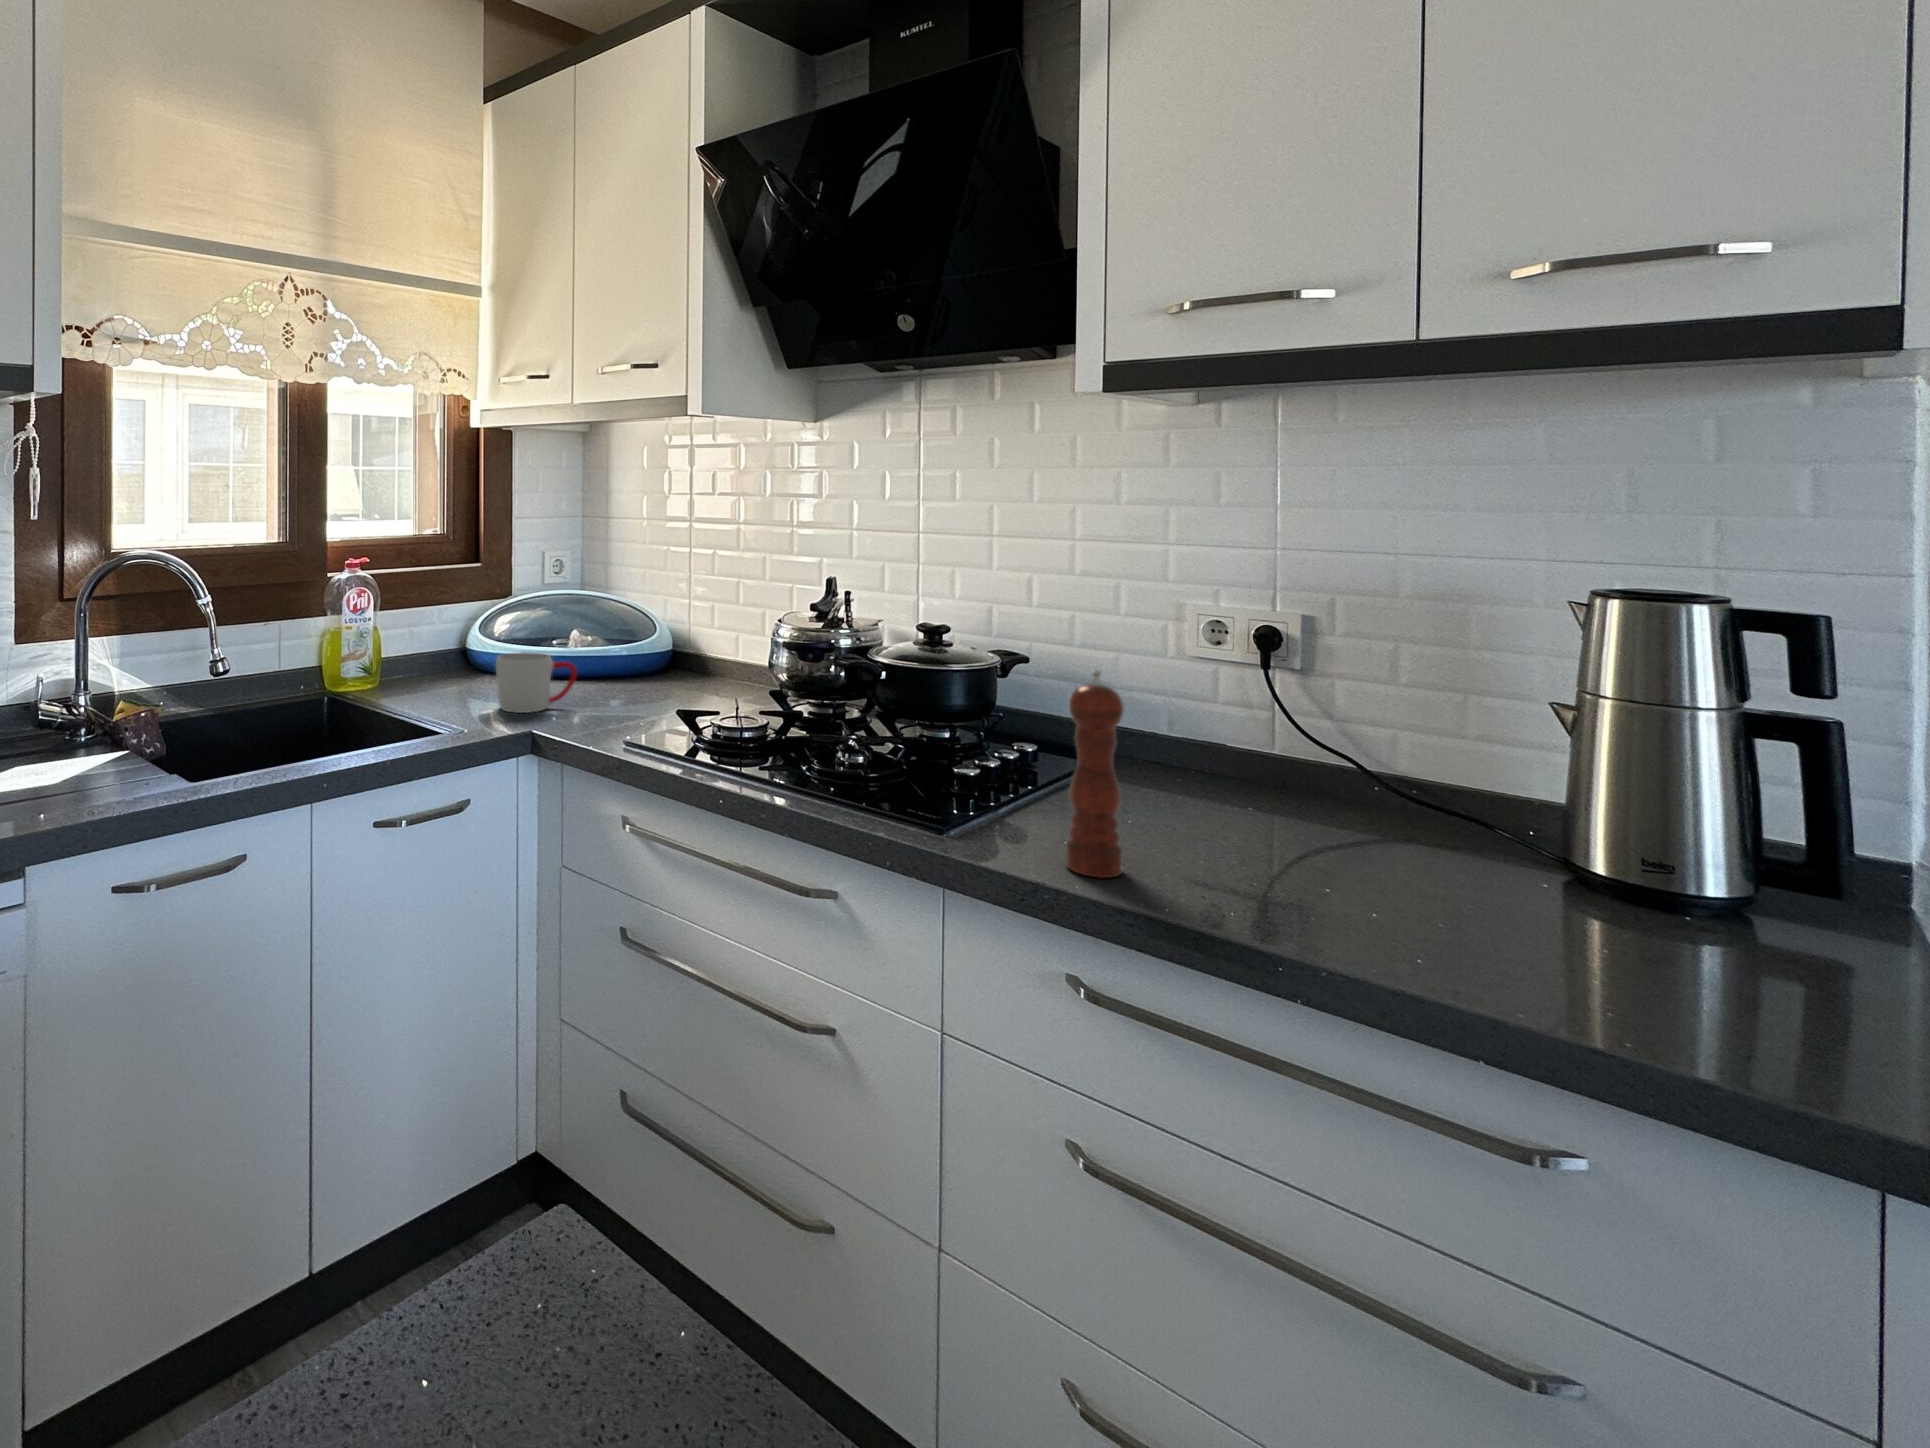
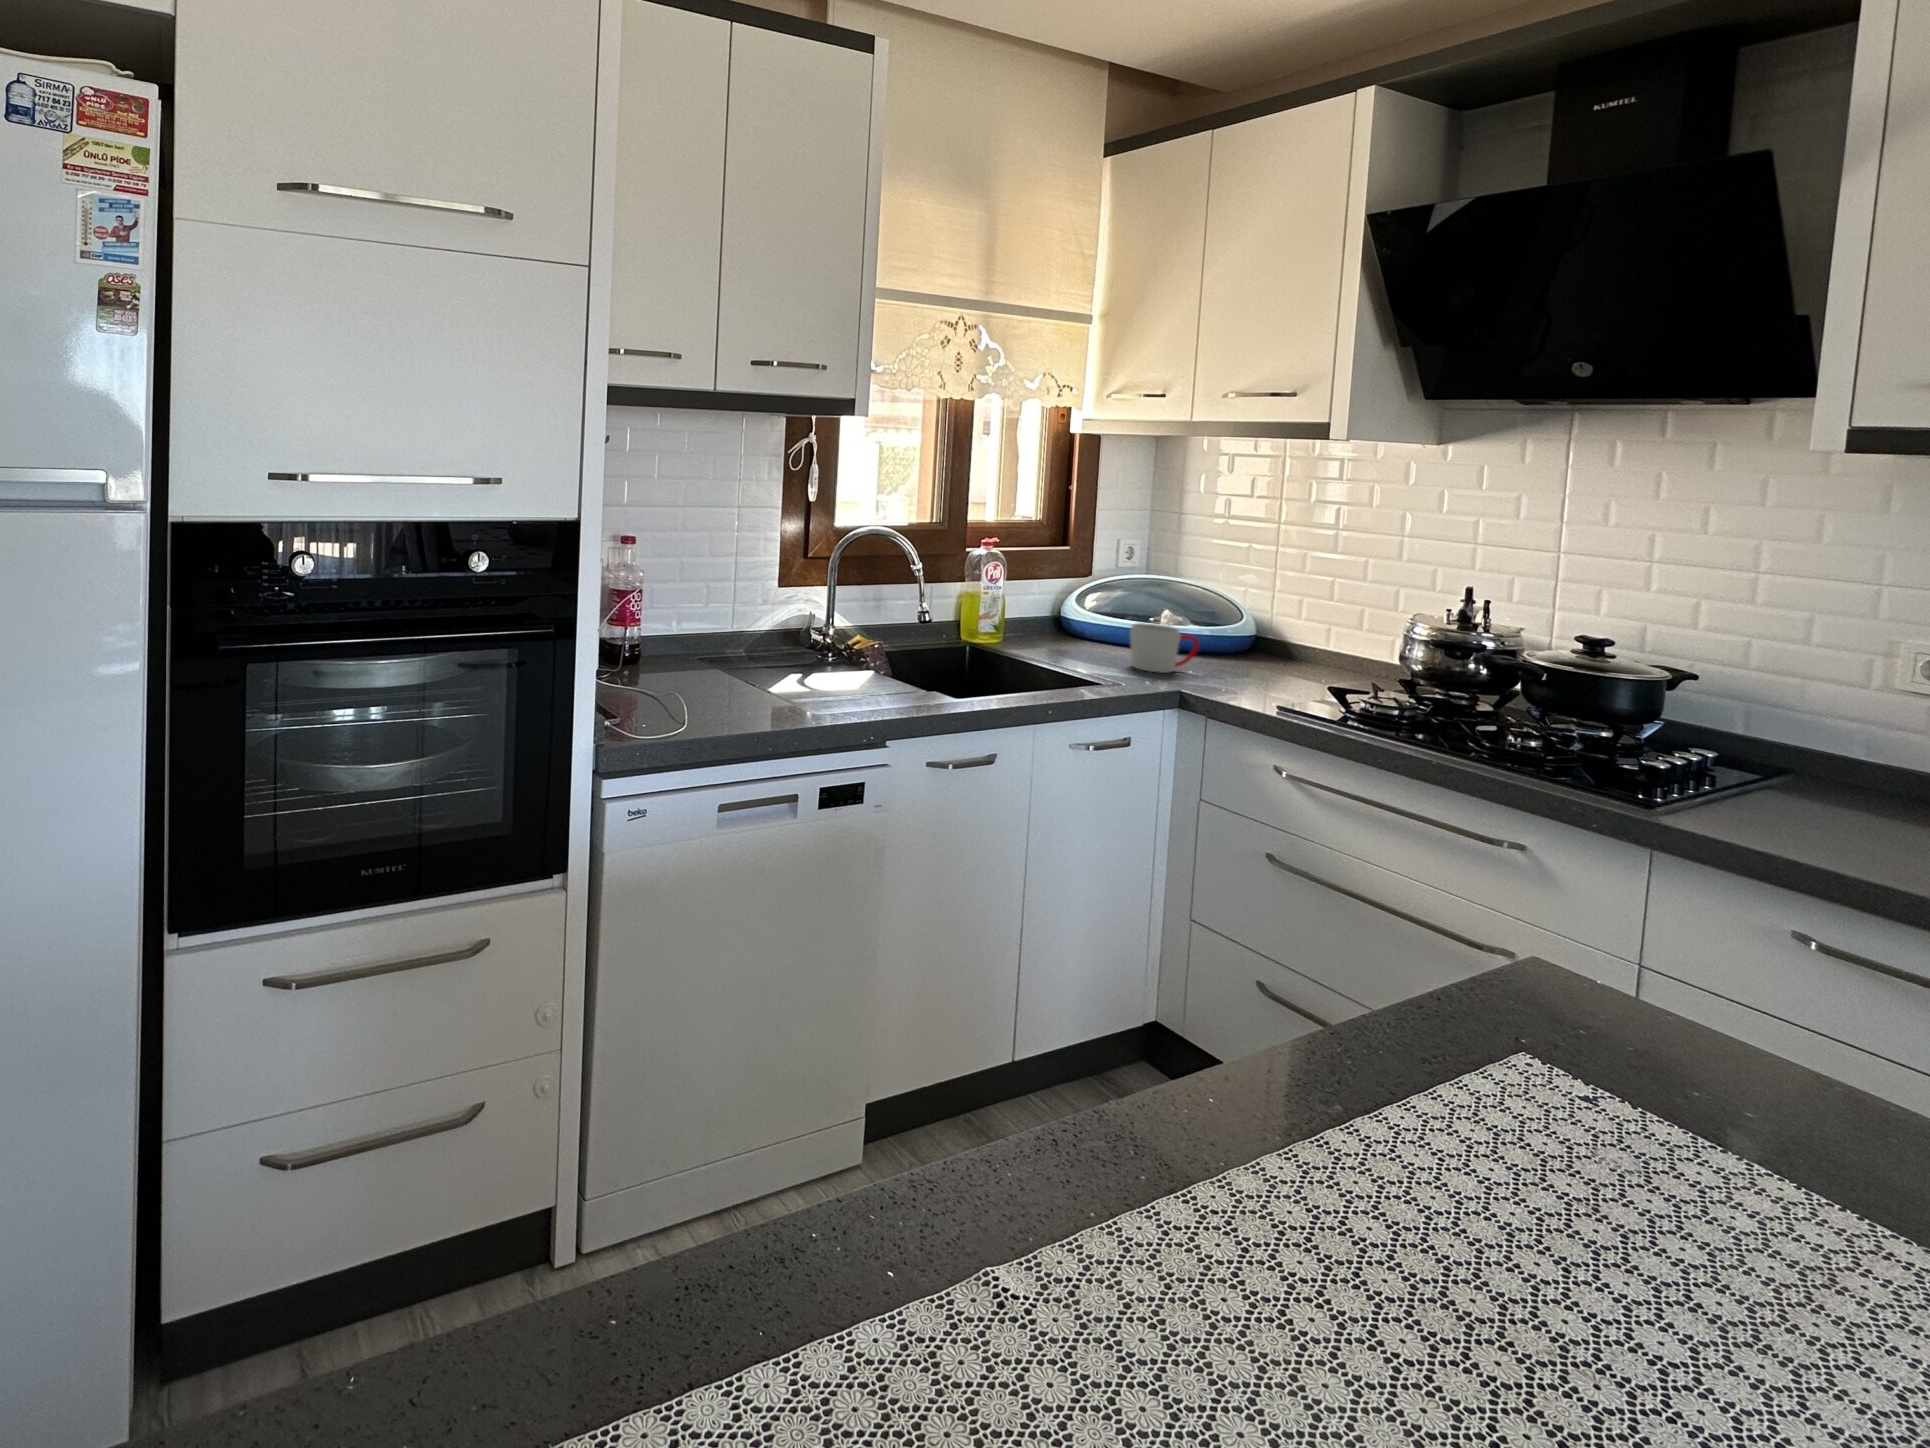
pepper mill: present [1066,670,1124,878] -> none [1791,698,1871,867]

